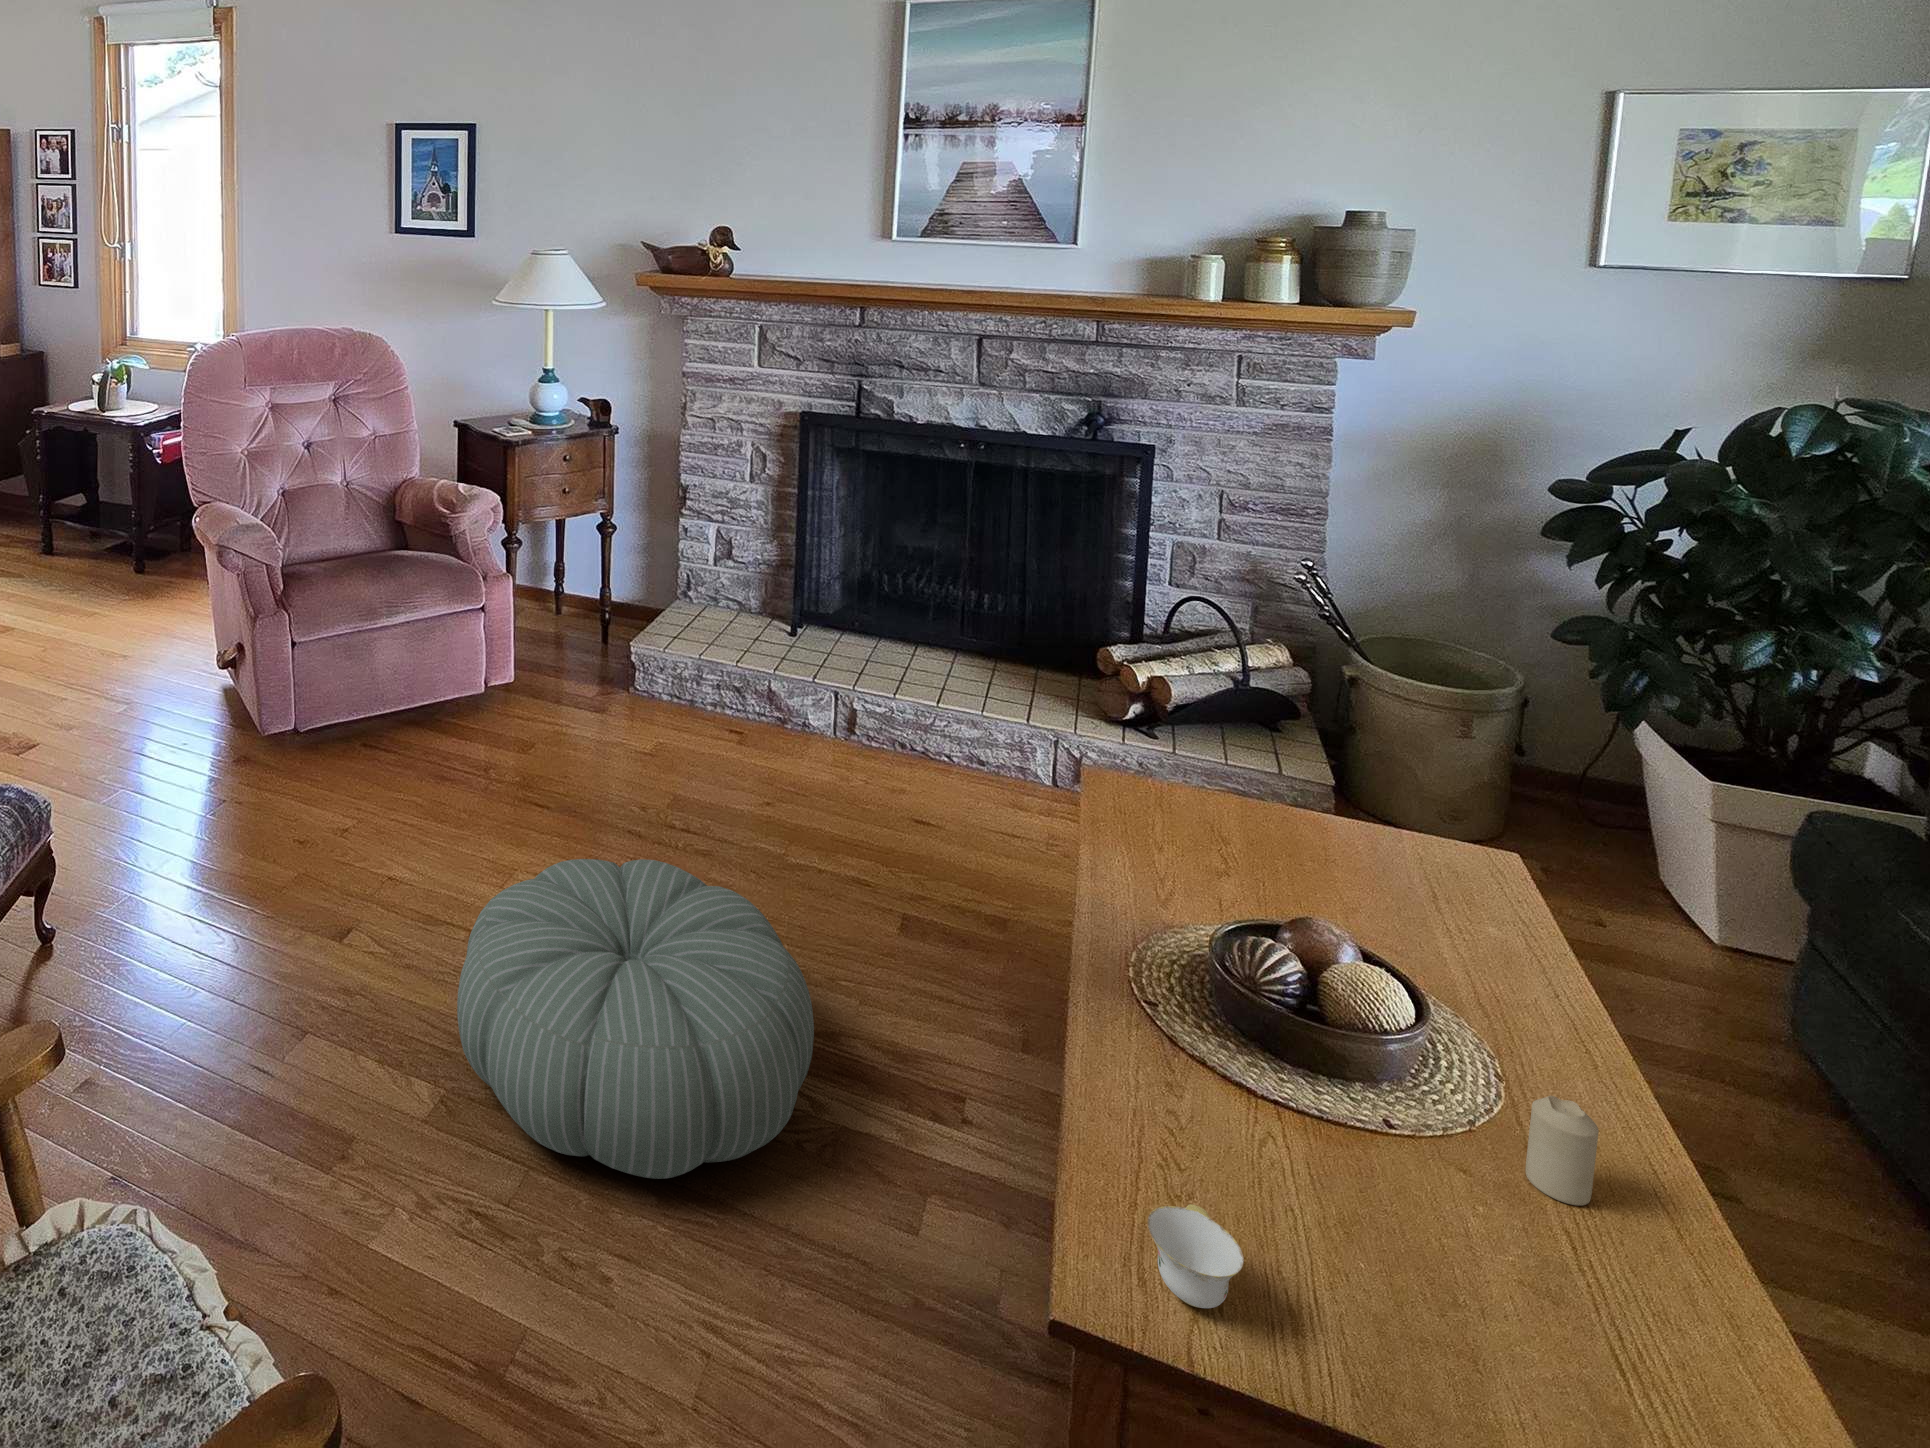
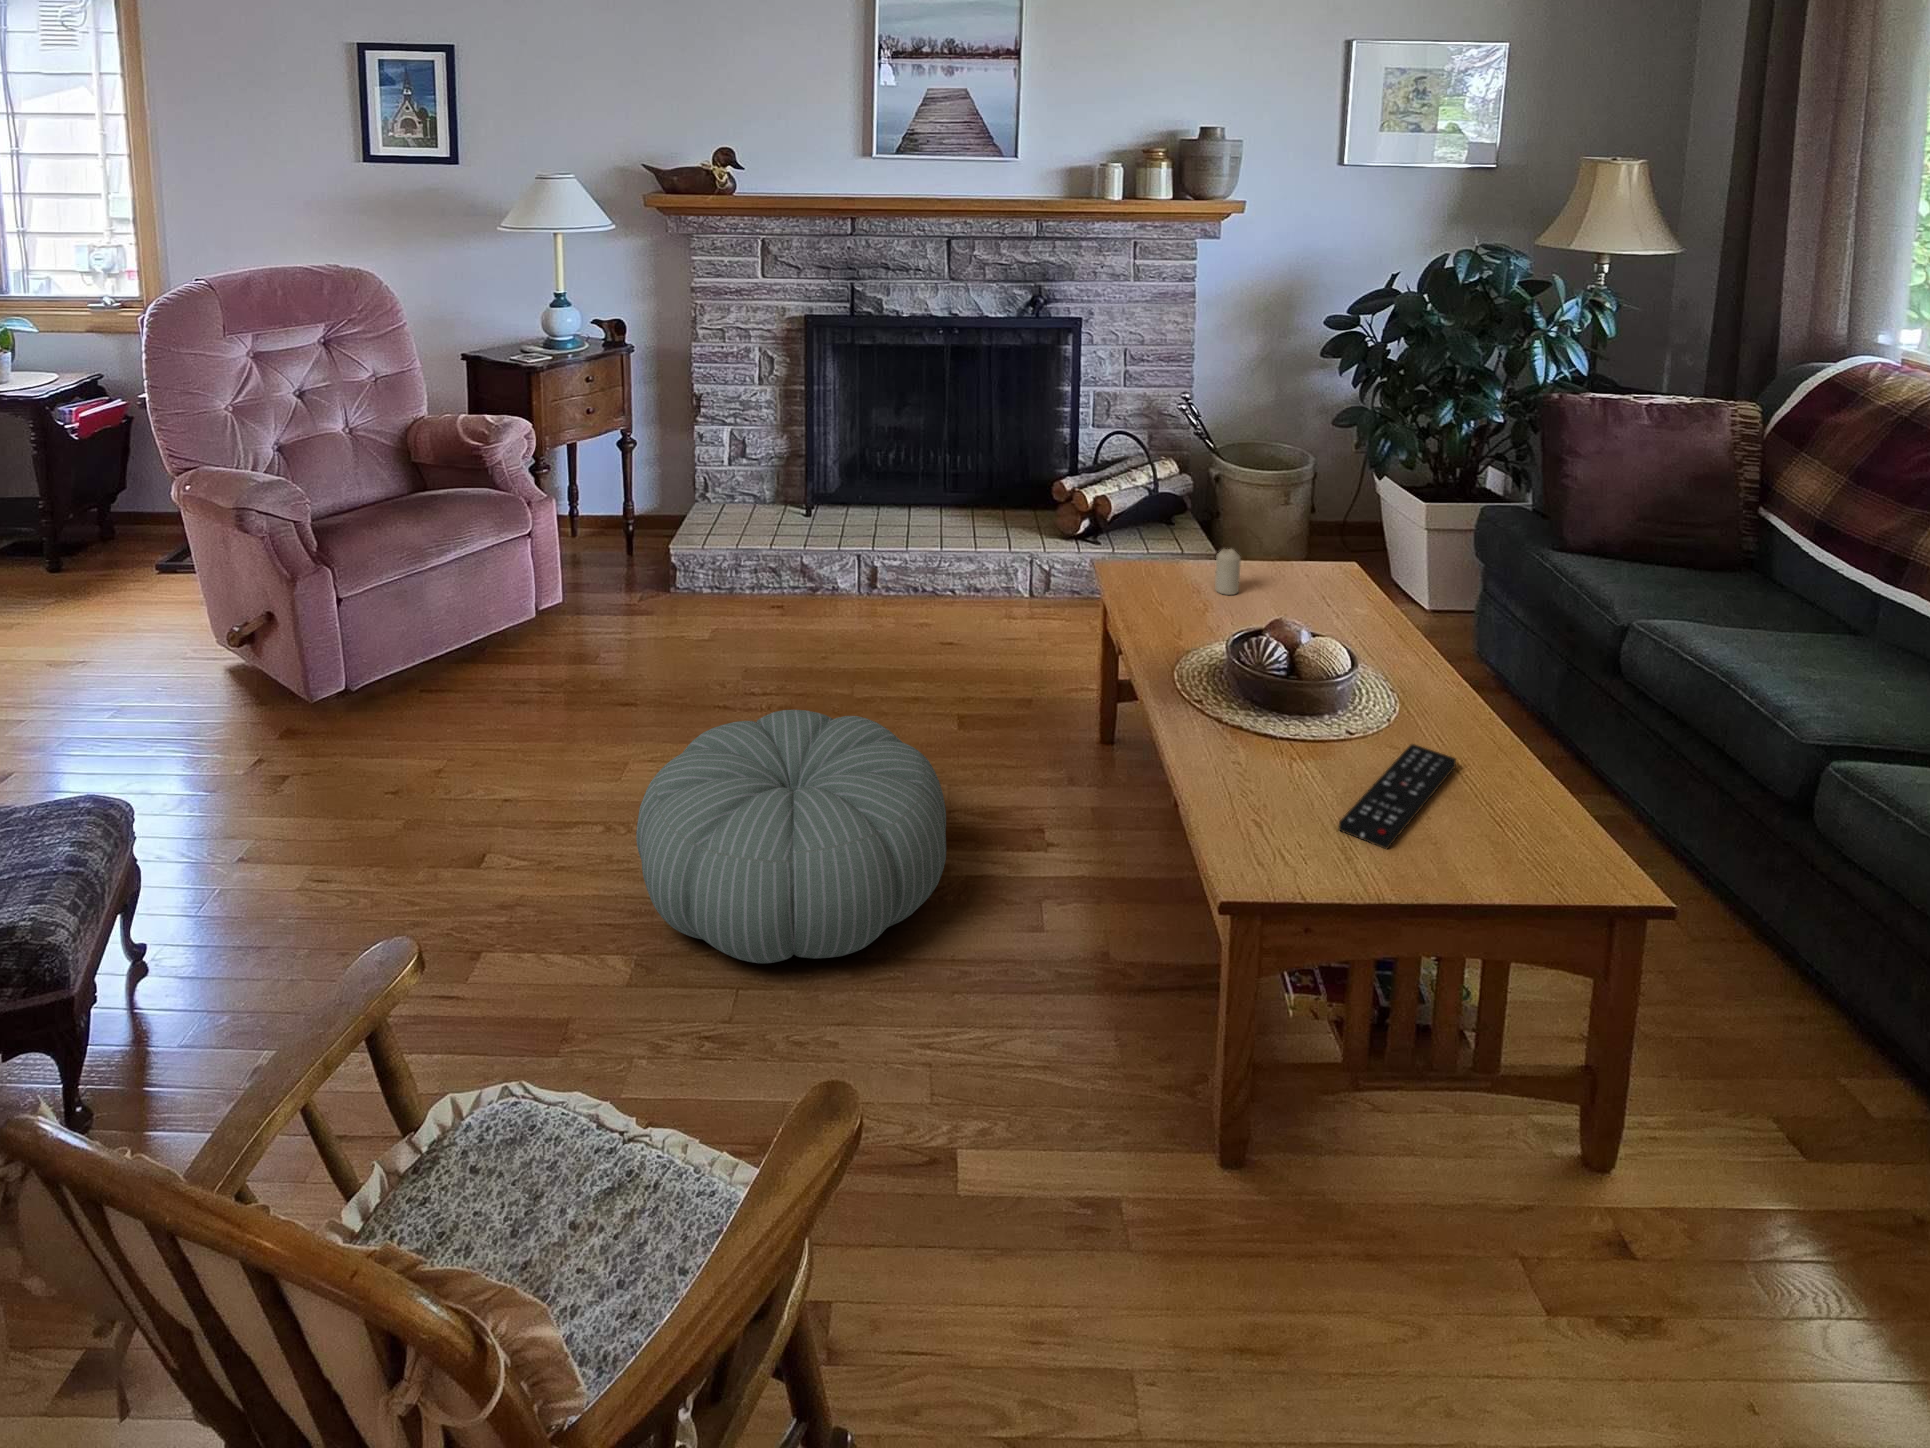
candle: present [1525,1096,1599,1205] -> present [1215,549,1241,595]
remote control: none [1325,1197,1610,1367] -> present [1338,744,1456,849]
teacup: present [1148,1204,1244,1308] -> none [1248,798,1305,859]

